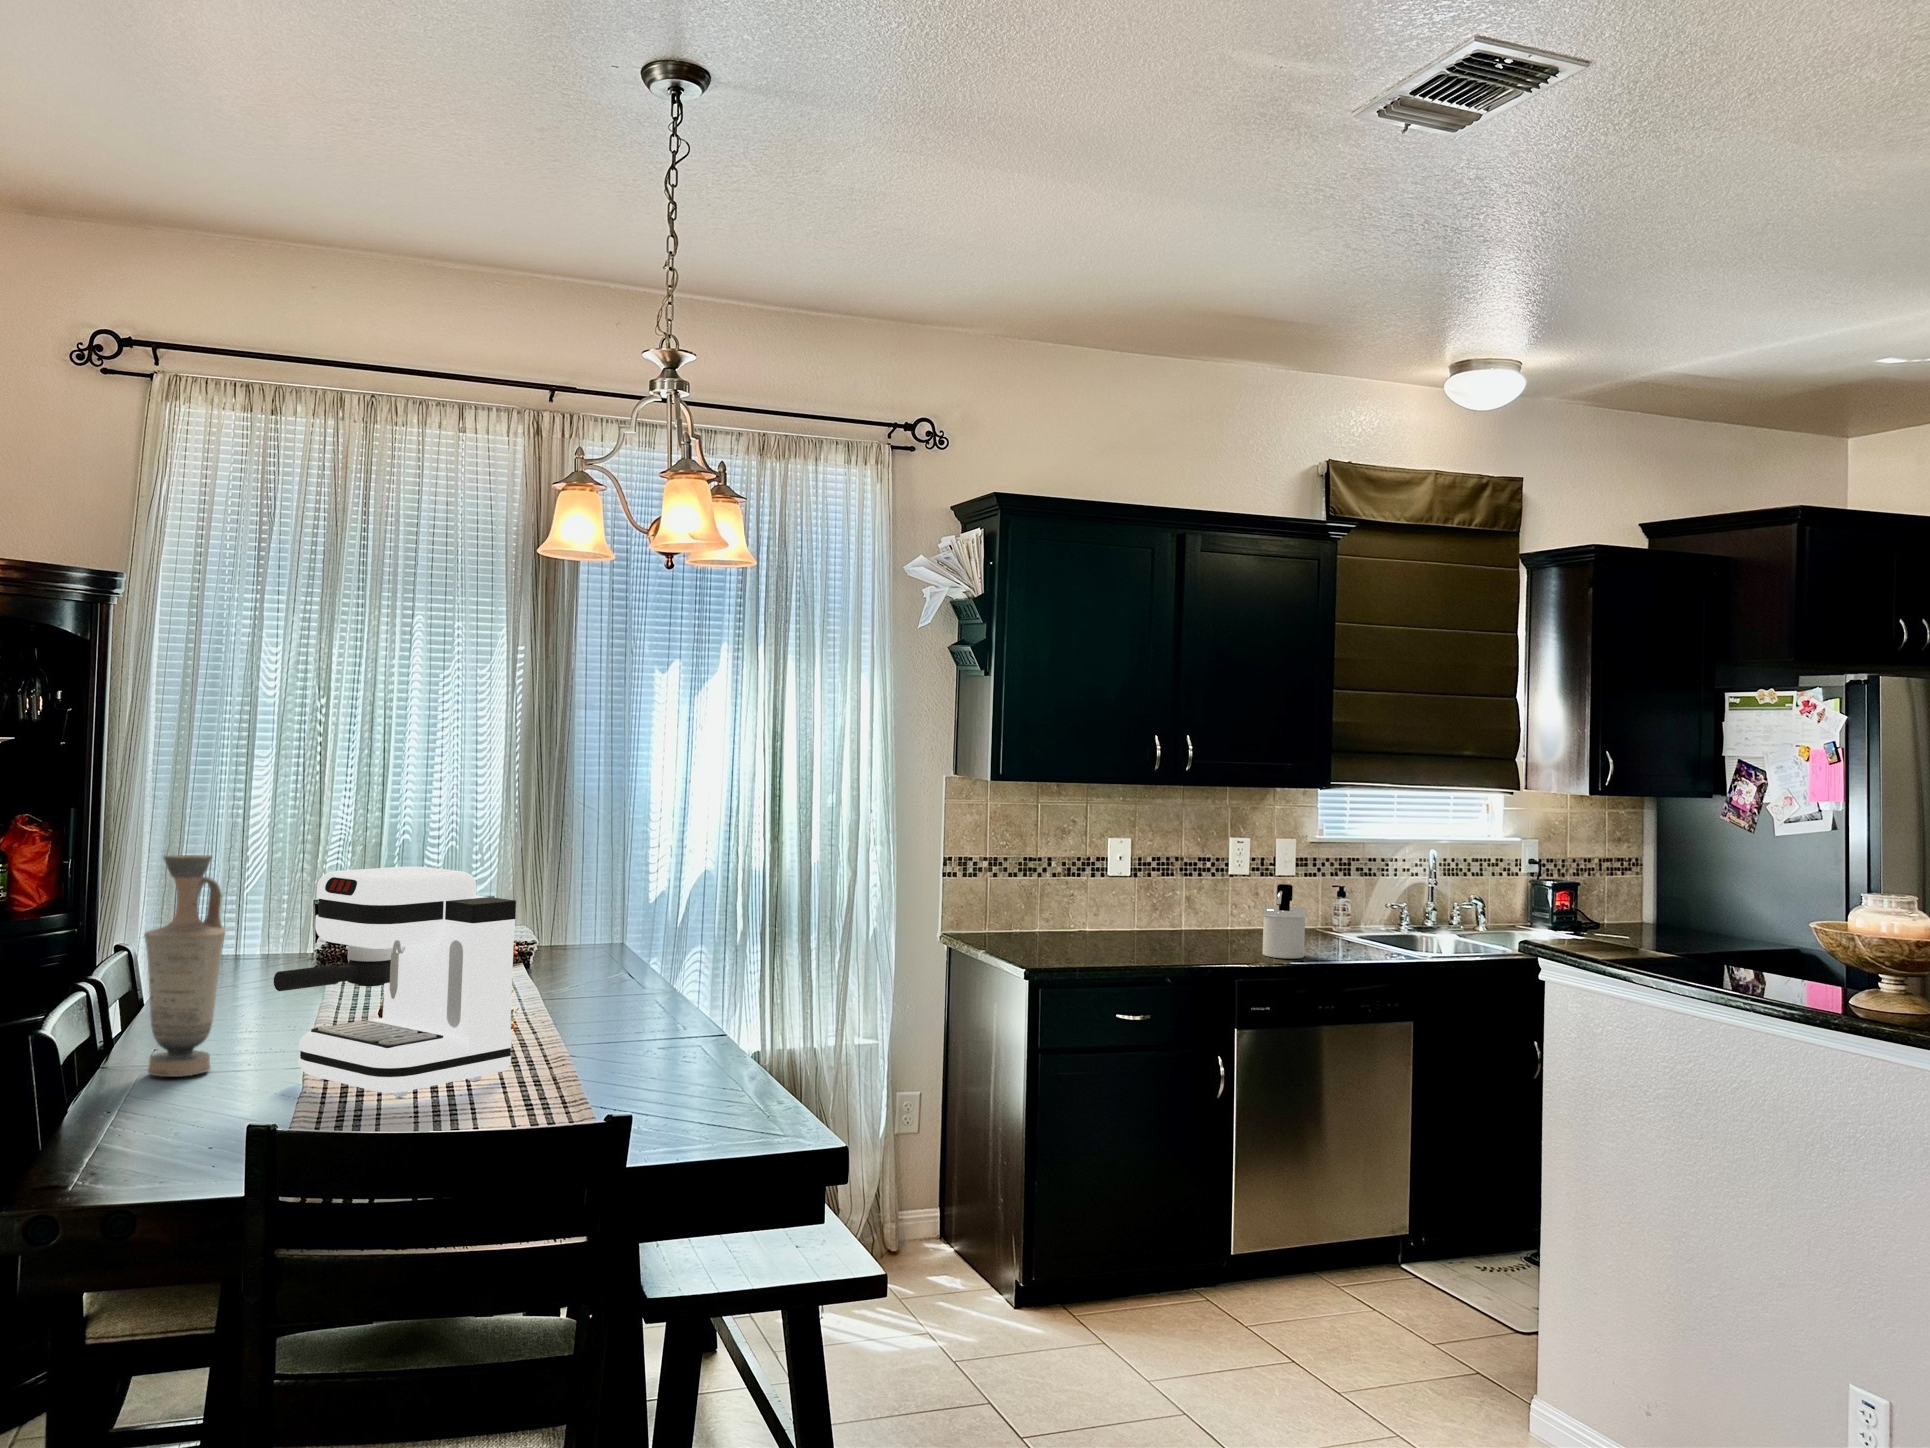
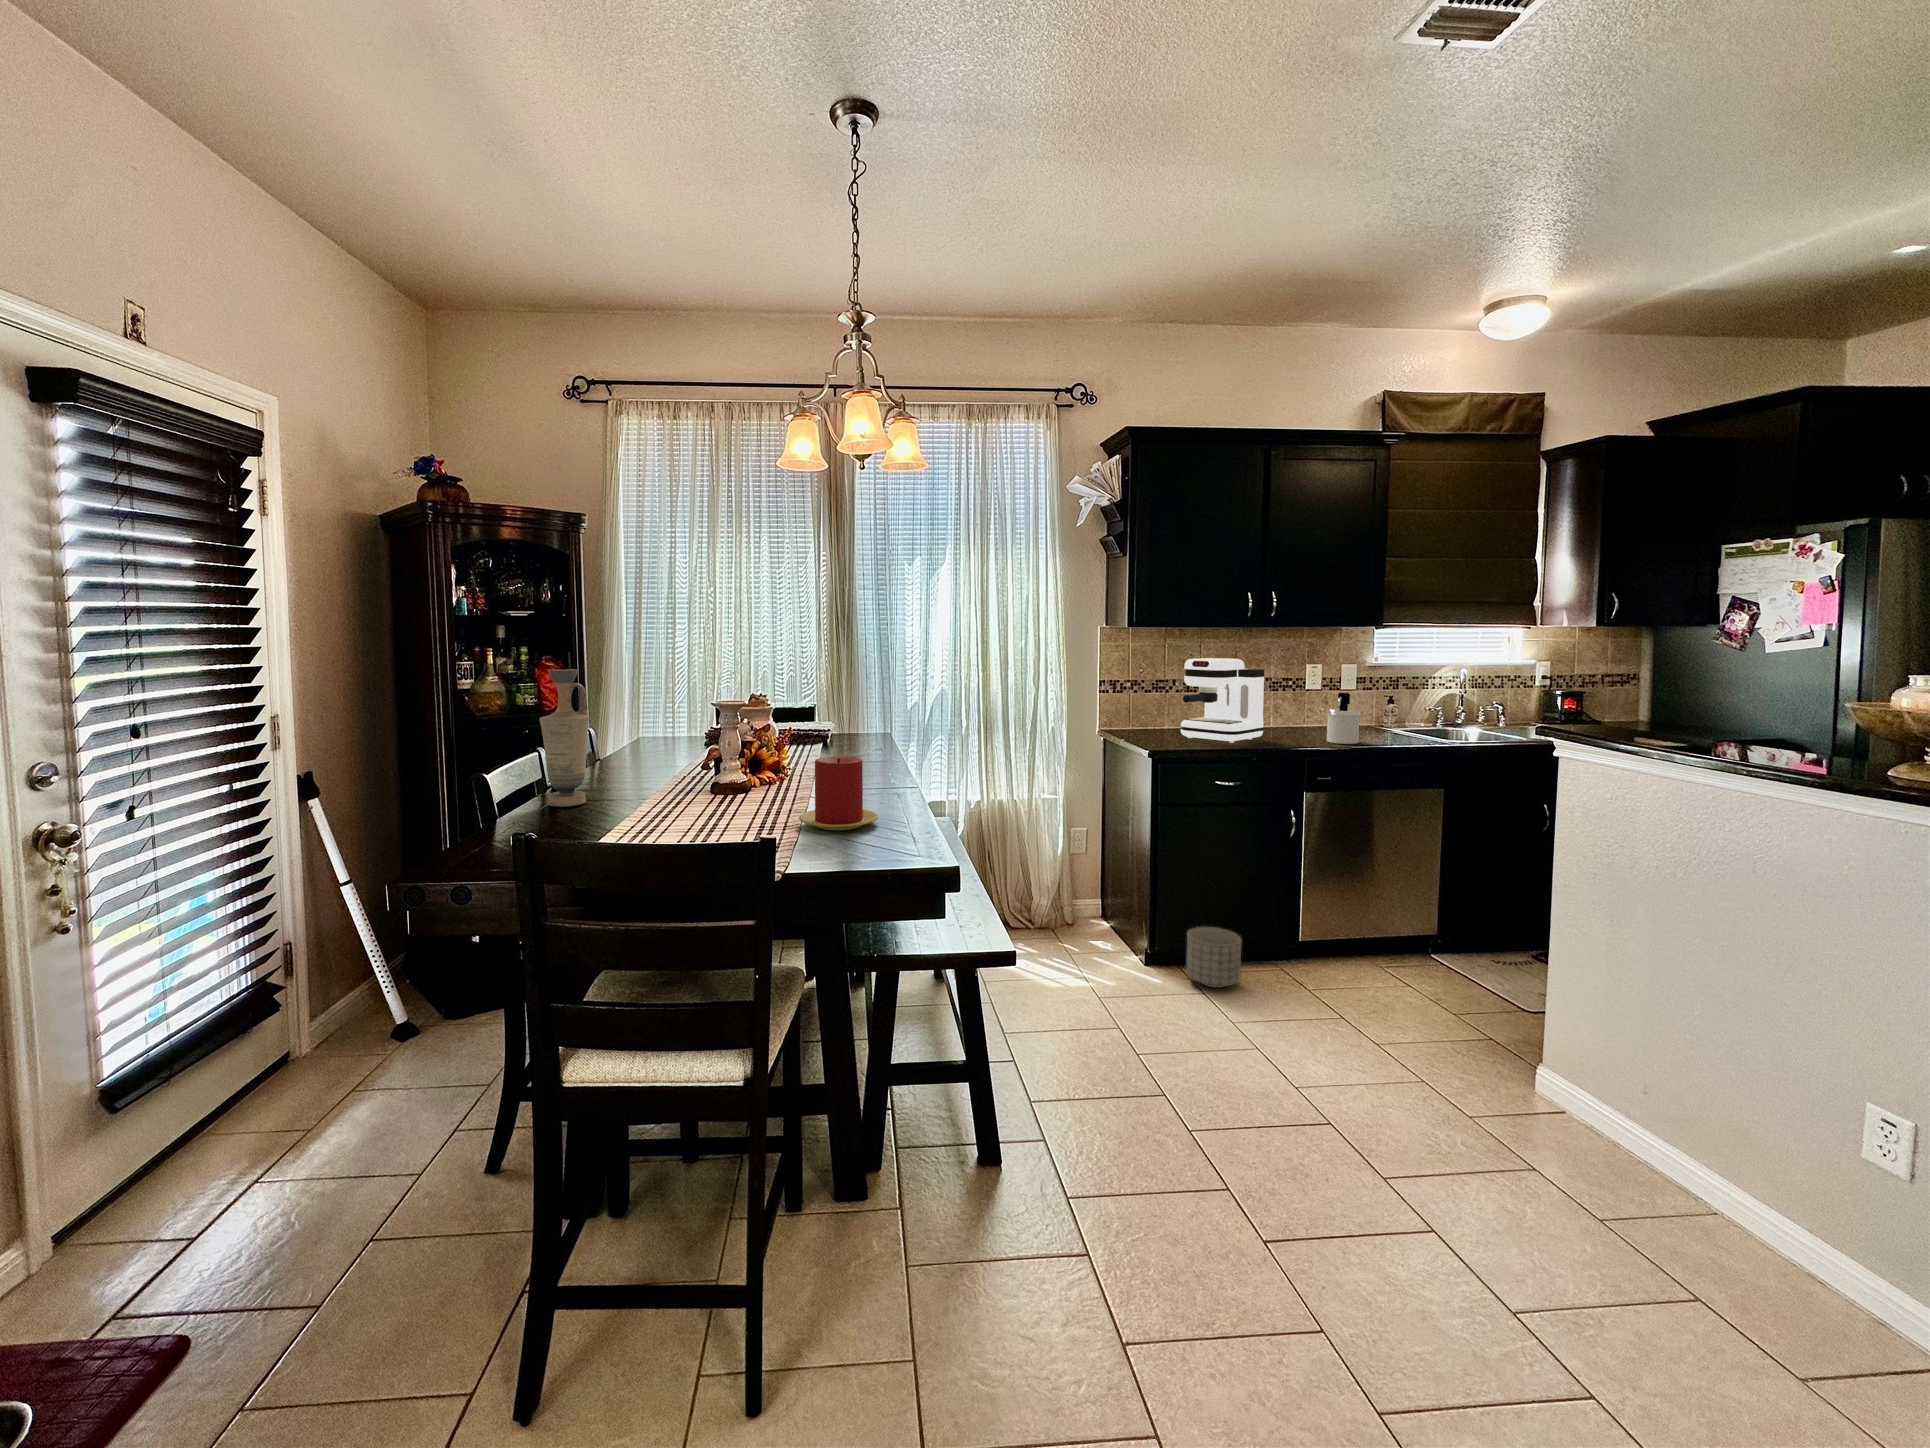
coffee maker: present [274,866,516,1097] -> present [1181,658,1264,743]
candle: none [590,990,706,1099] -> present [799,756,878,830]
planter: none [1076,1238,1154,1329] -> present [1186,927,1241,988]

